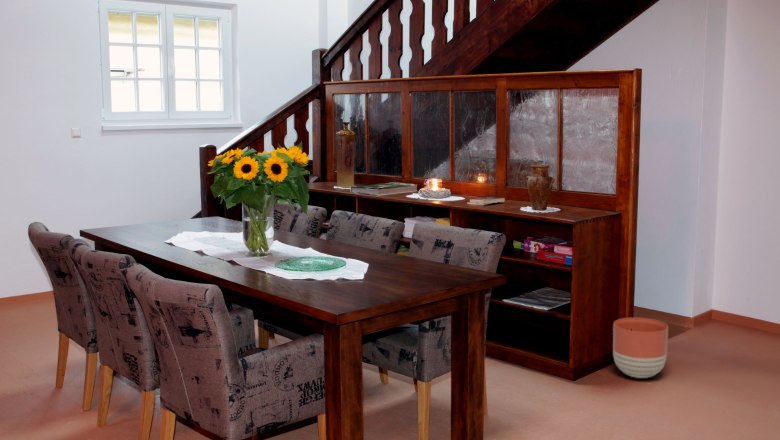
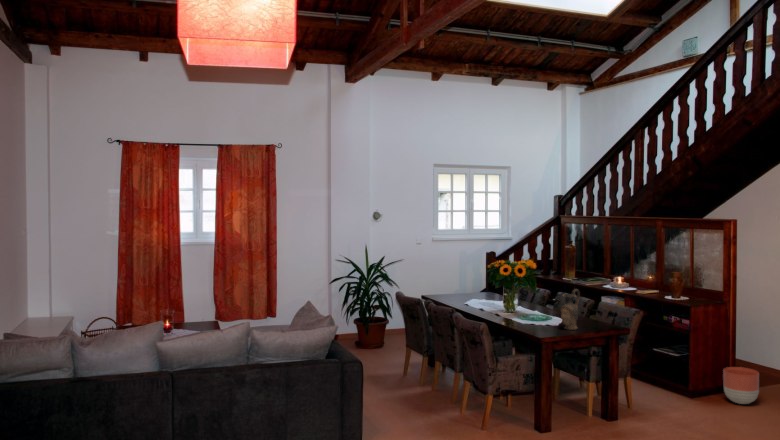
ceramic pitcher: none [370,200,406,285] -> present [561,289,580,330]

